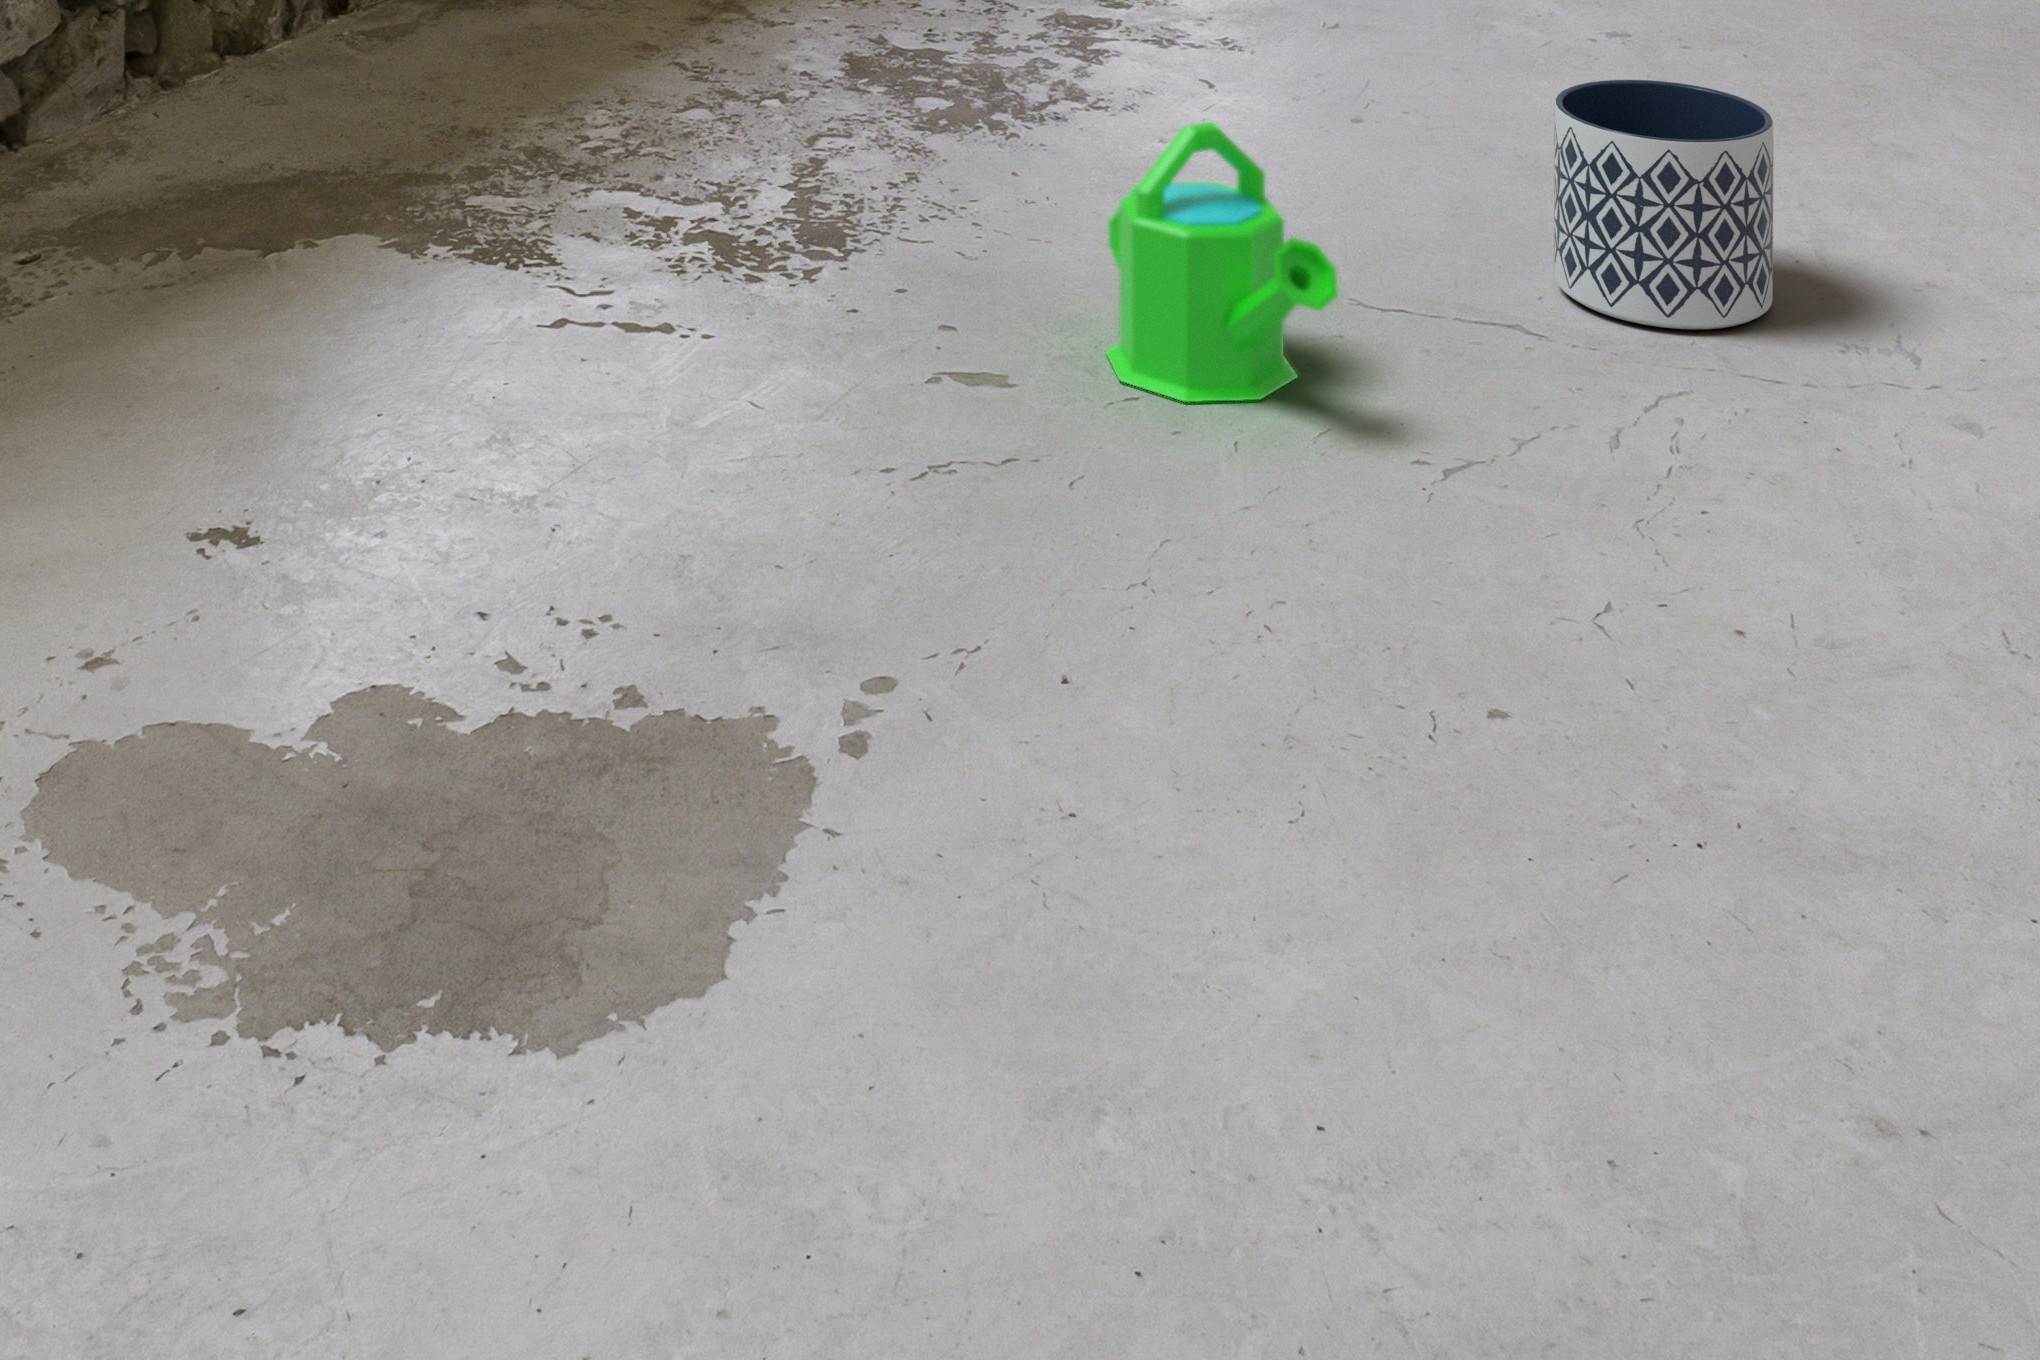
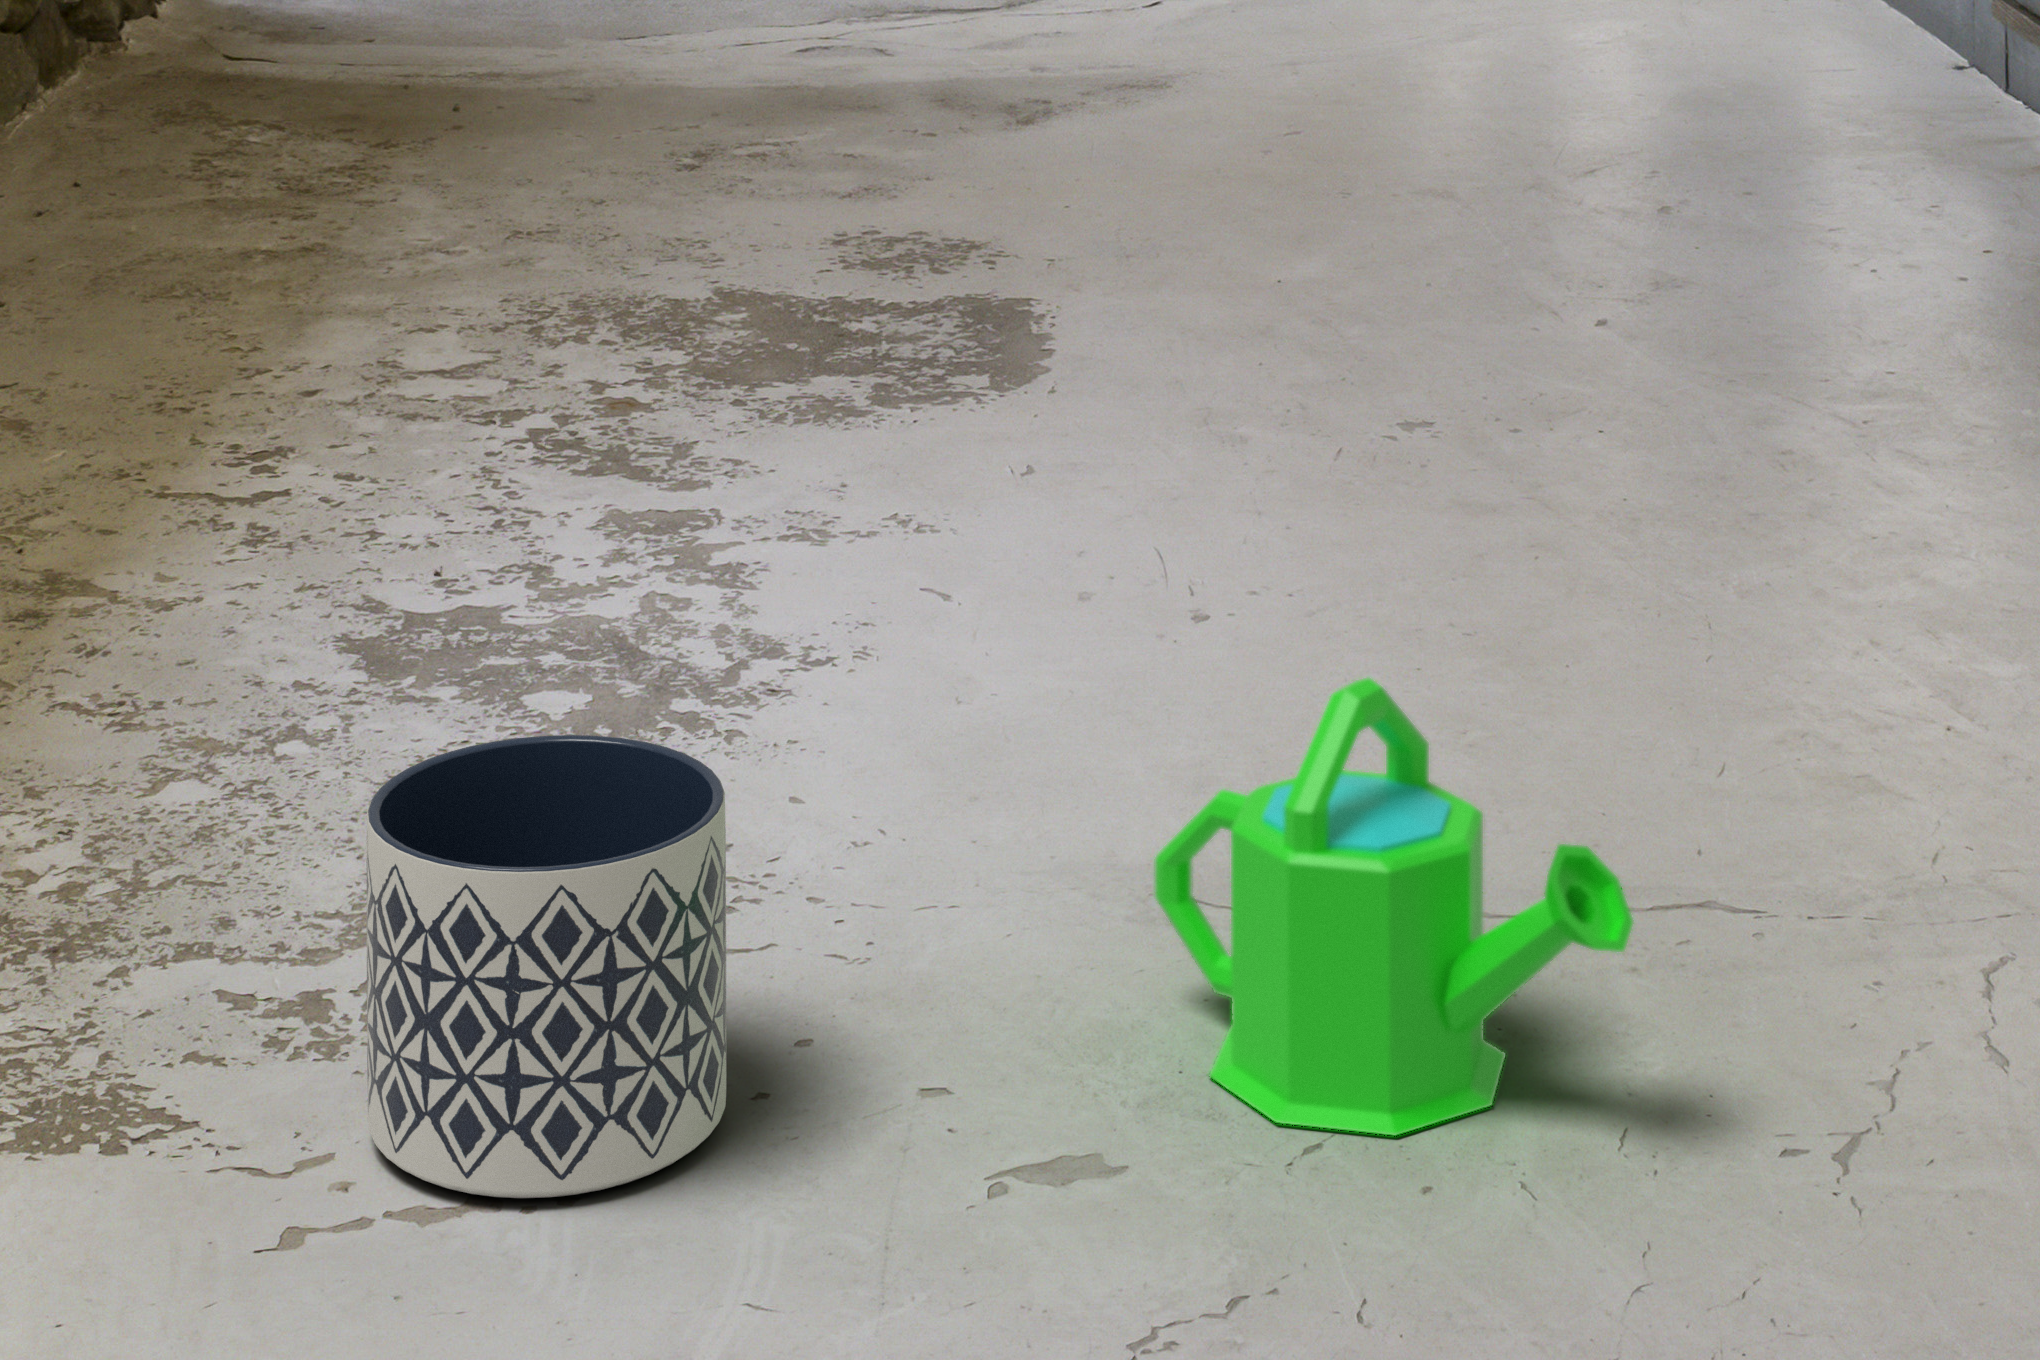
planter: present [1554,80,1773,329] -> present [367,735,727,1198]

